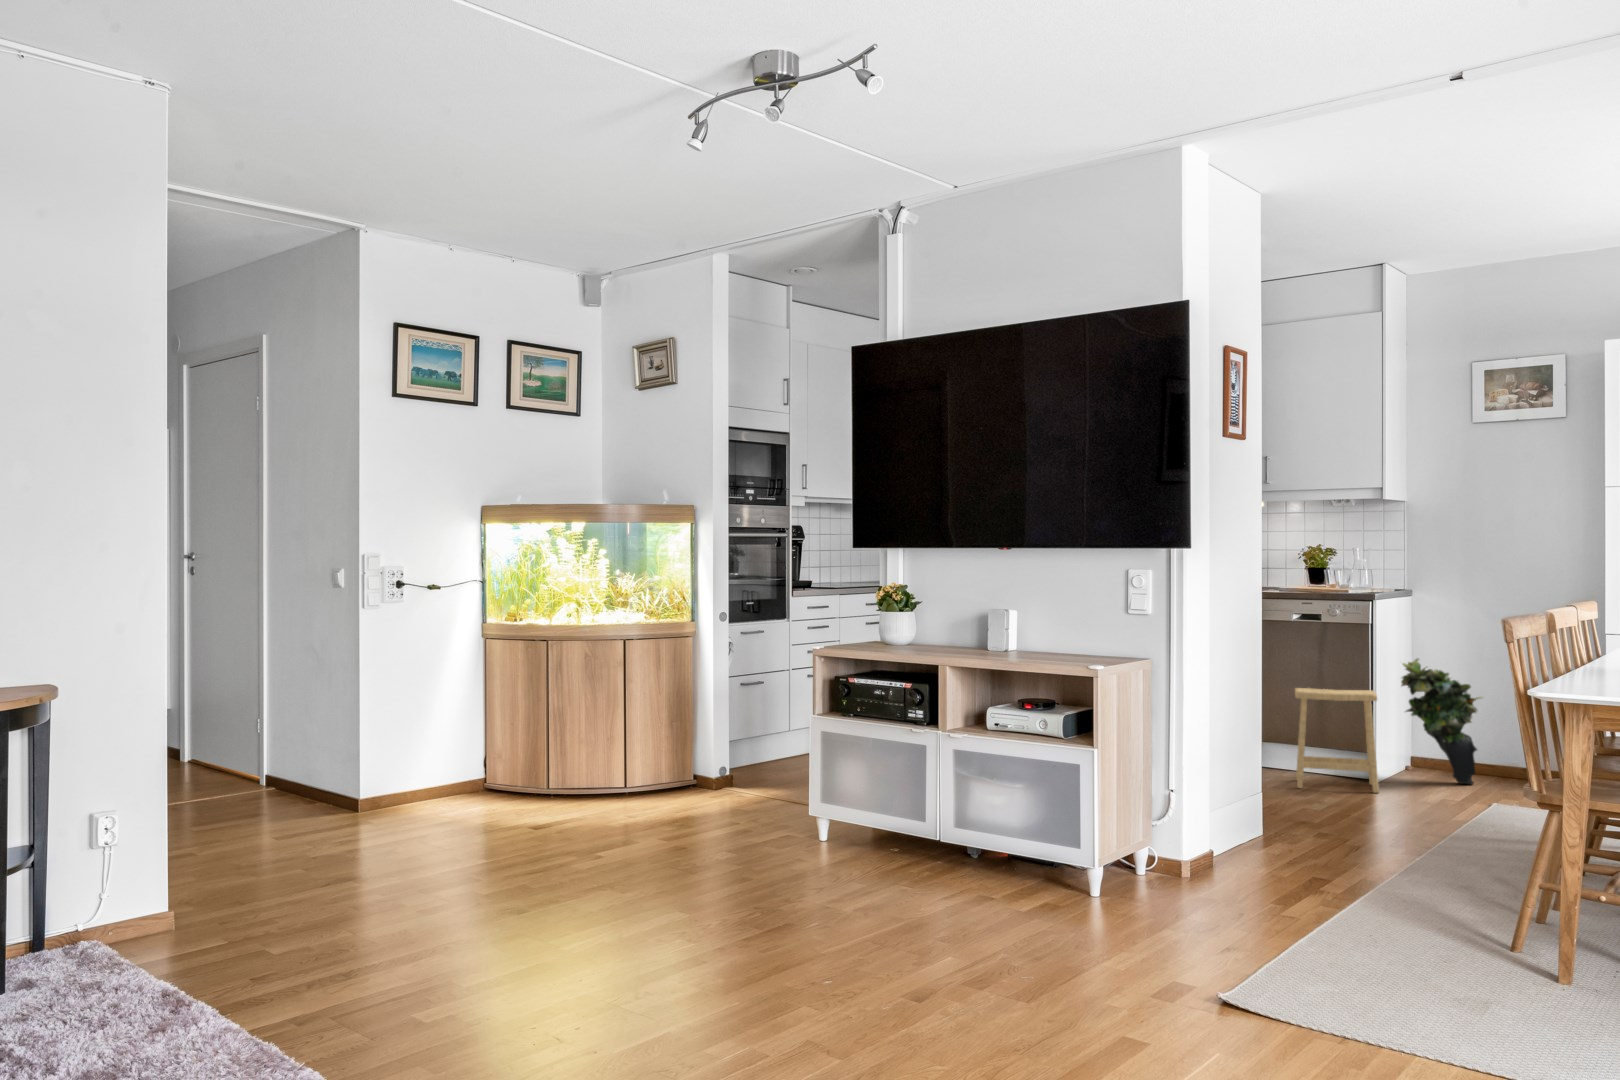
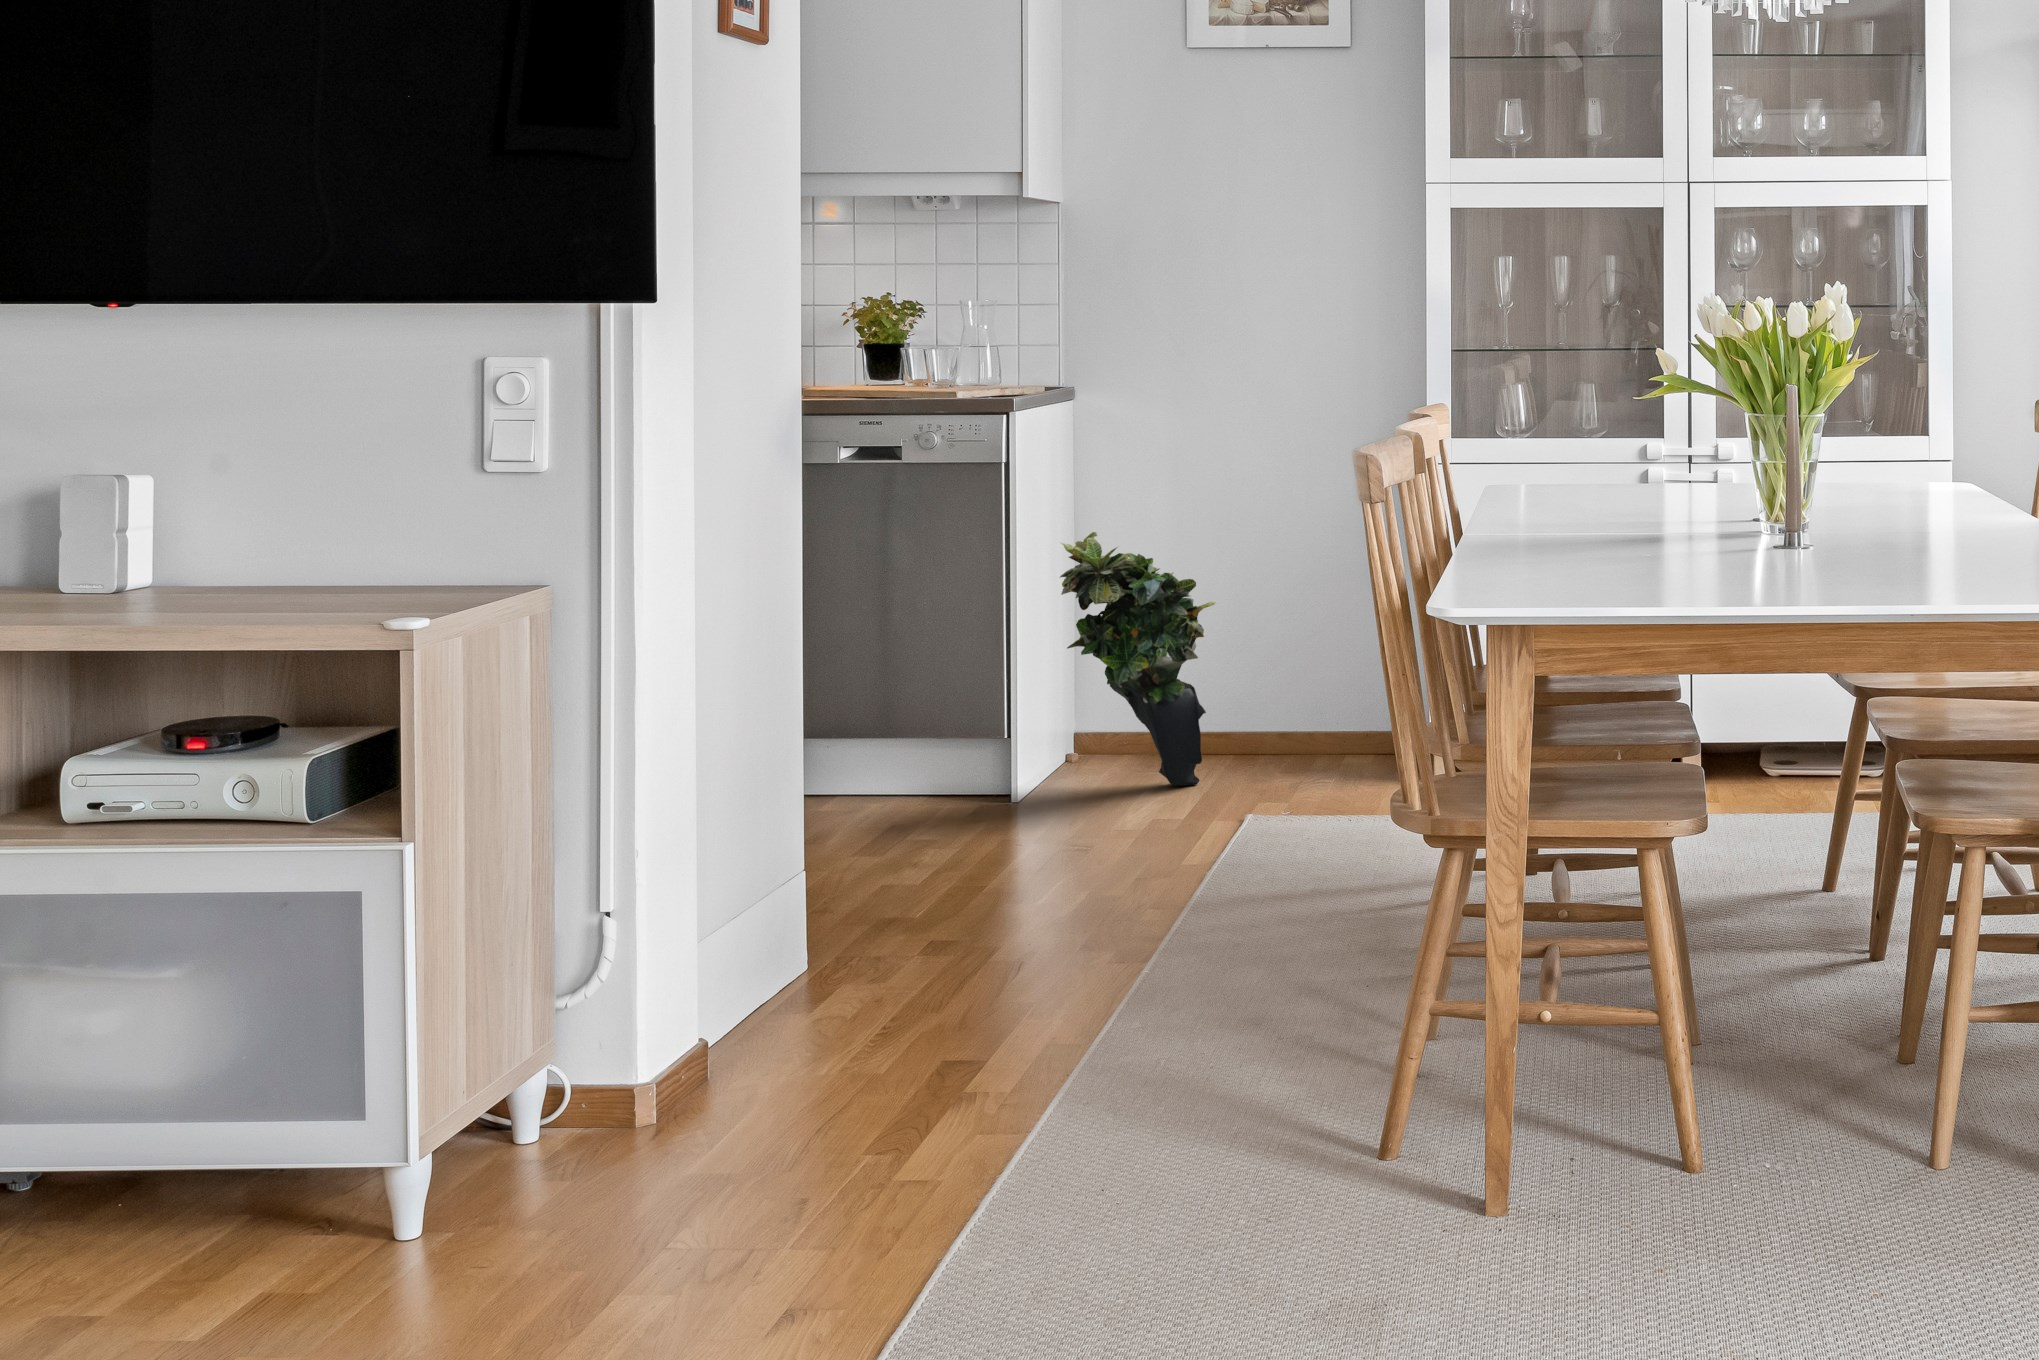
footstool: present [1295,688,1379,793] -> none [847,609,1028,845]

